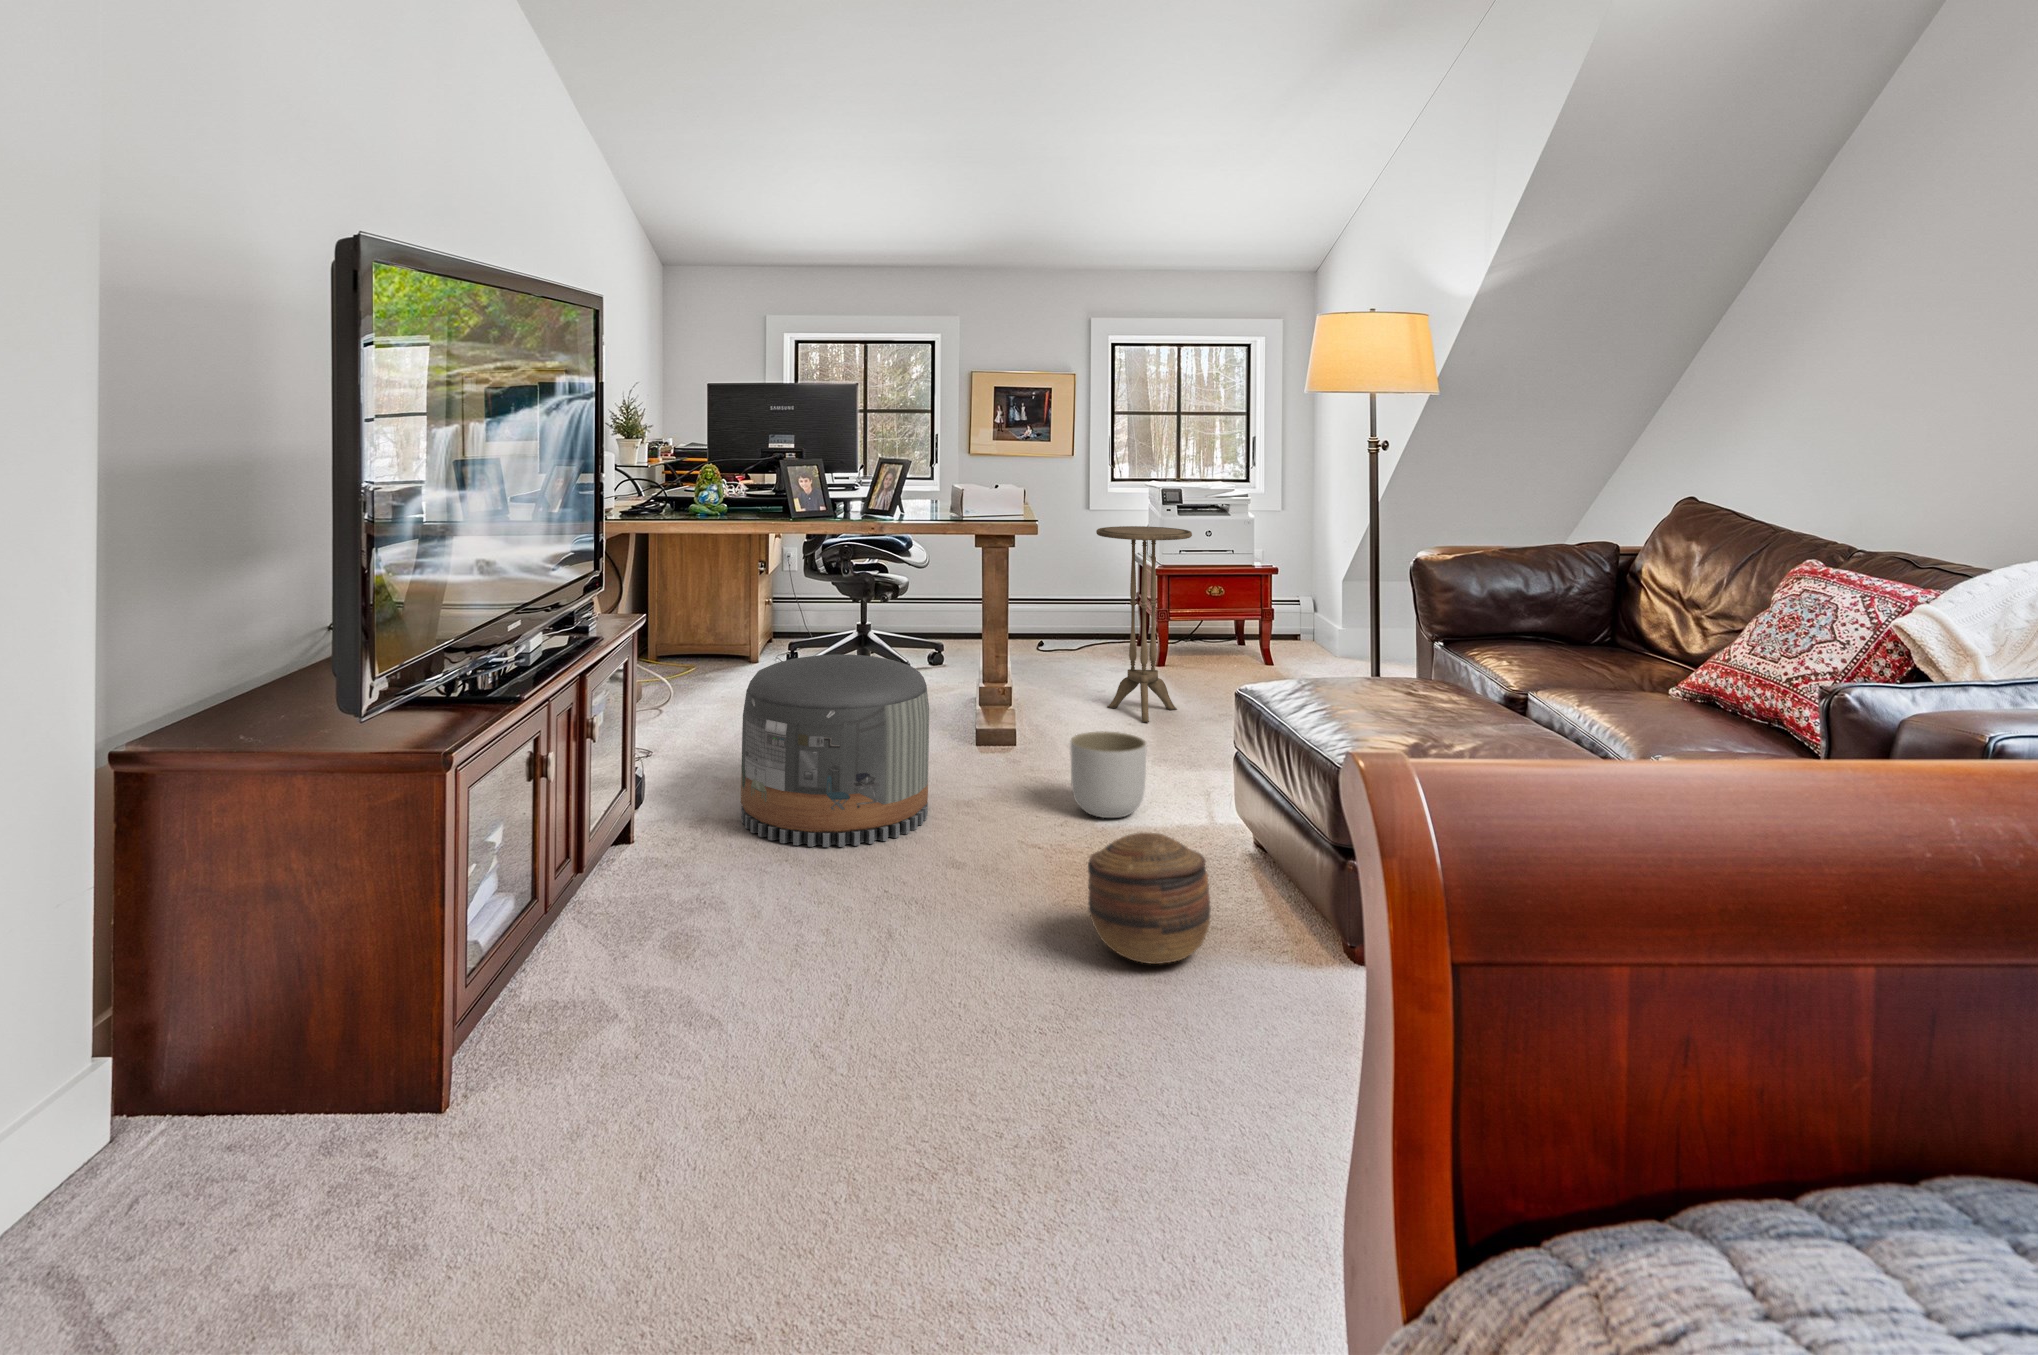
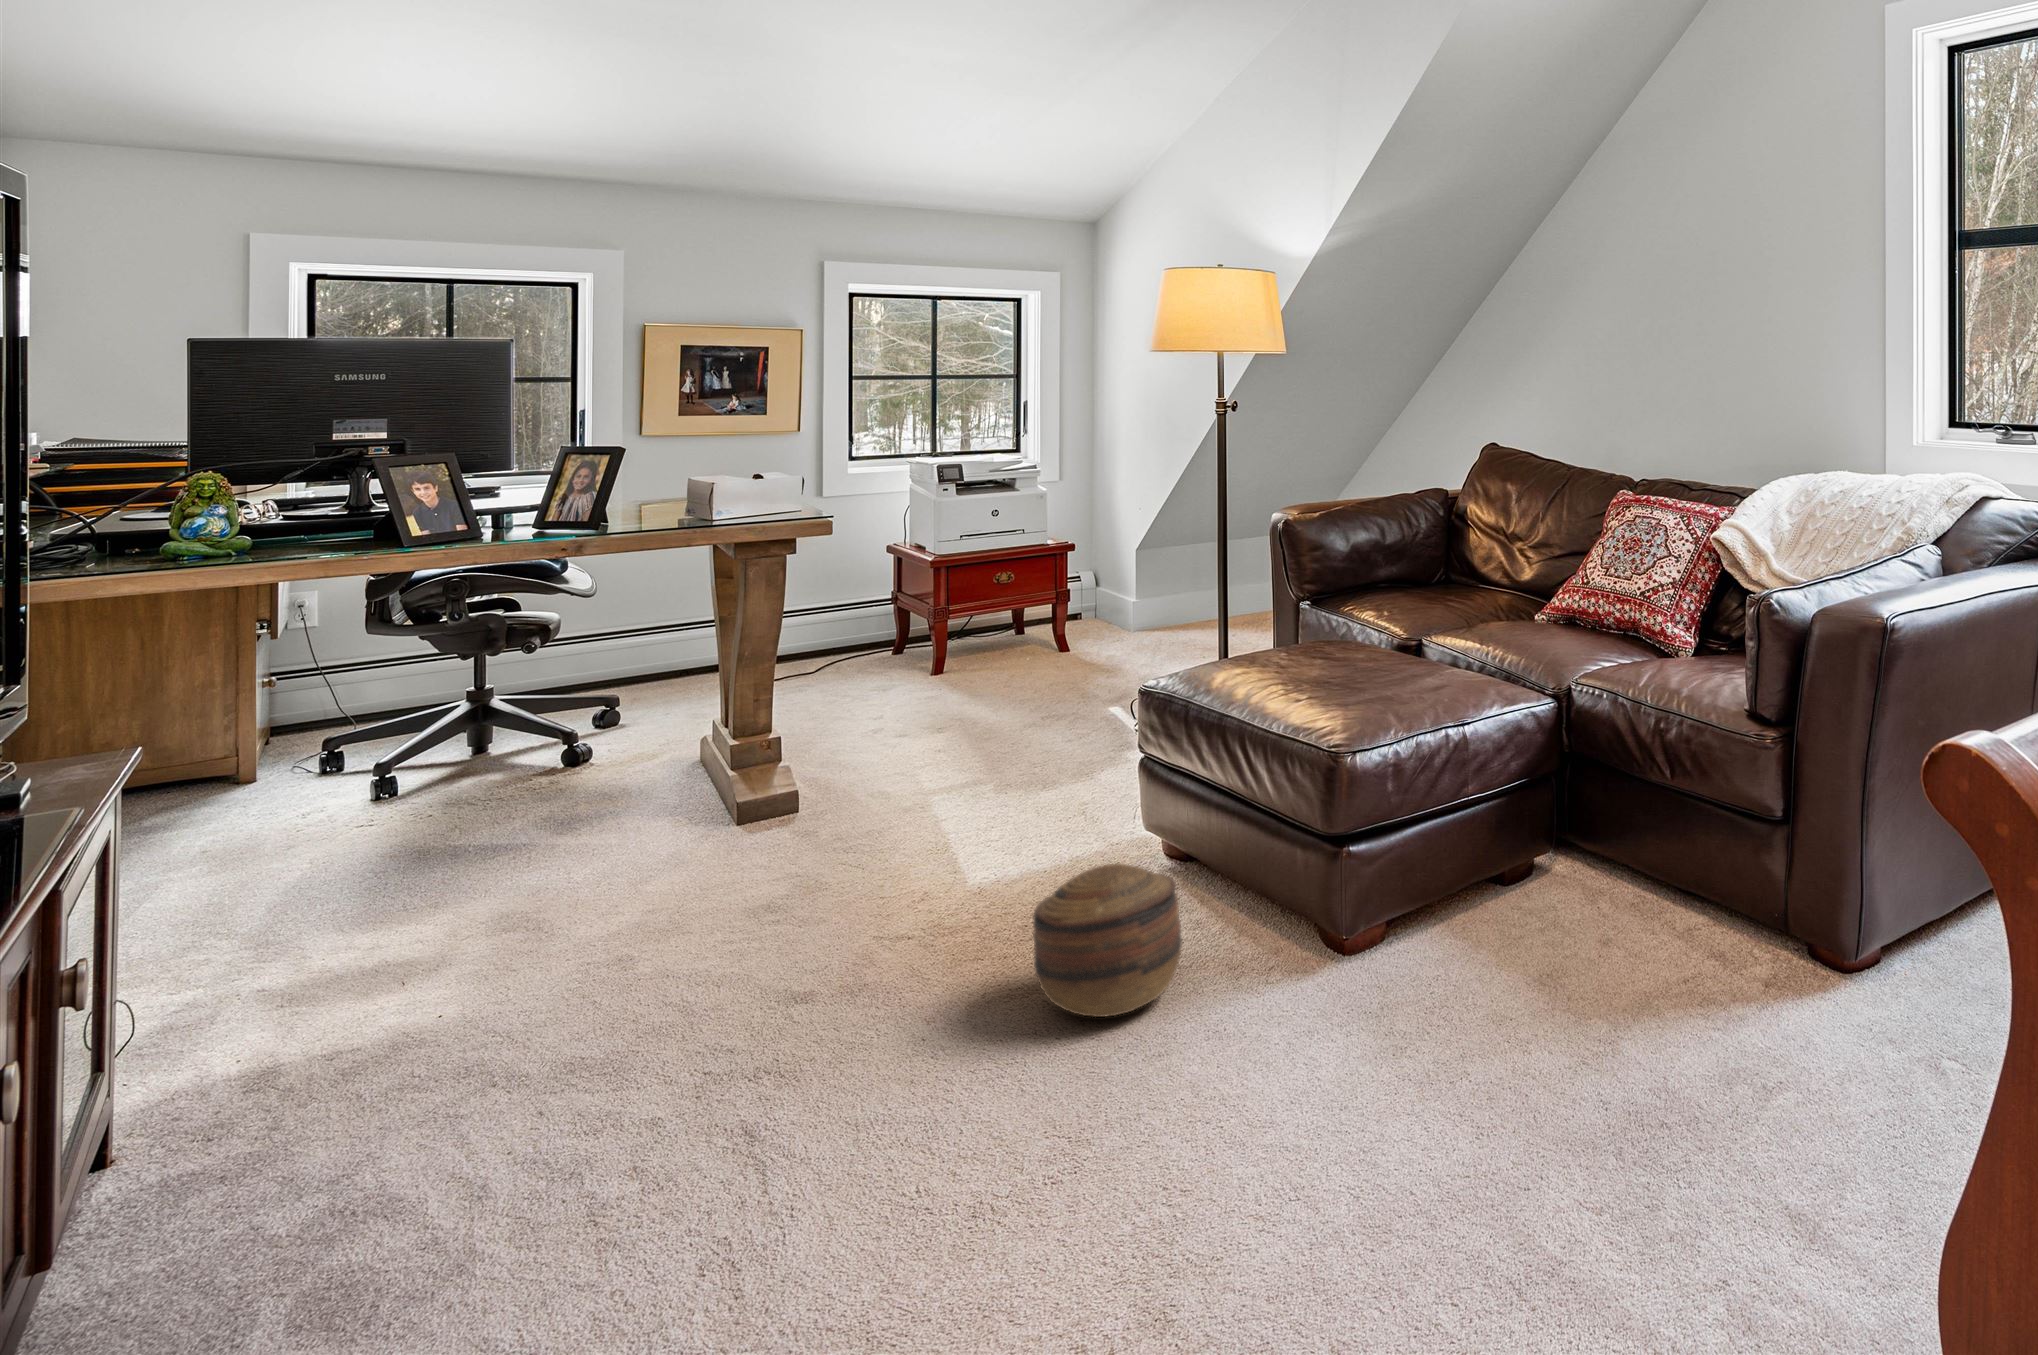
side table: present [1096,526,1192,722] -> none [881,511,1006,746]
pouf: present [741,654,929,847] -> none [387,729,718,1028]
planter: present [1070,731,1146,818] -> none [917,761,1017,868]

